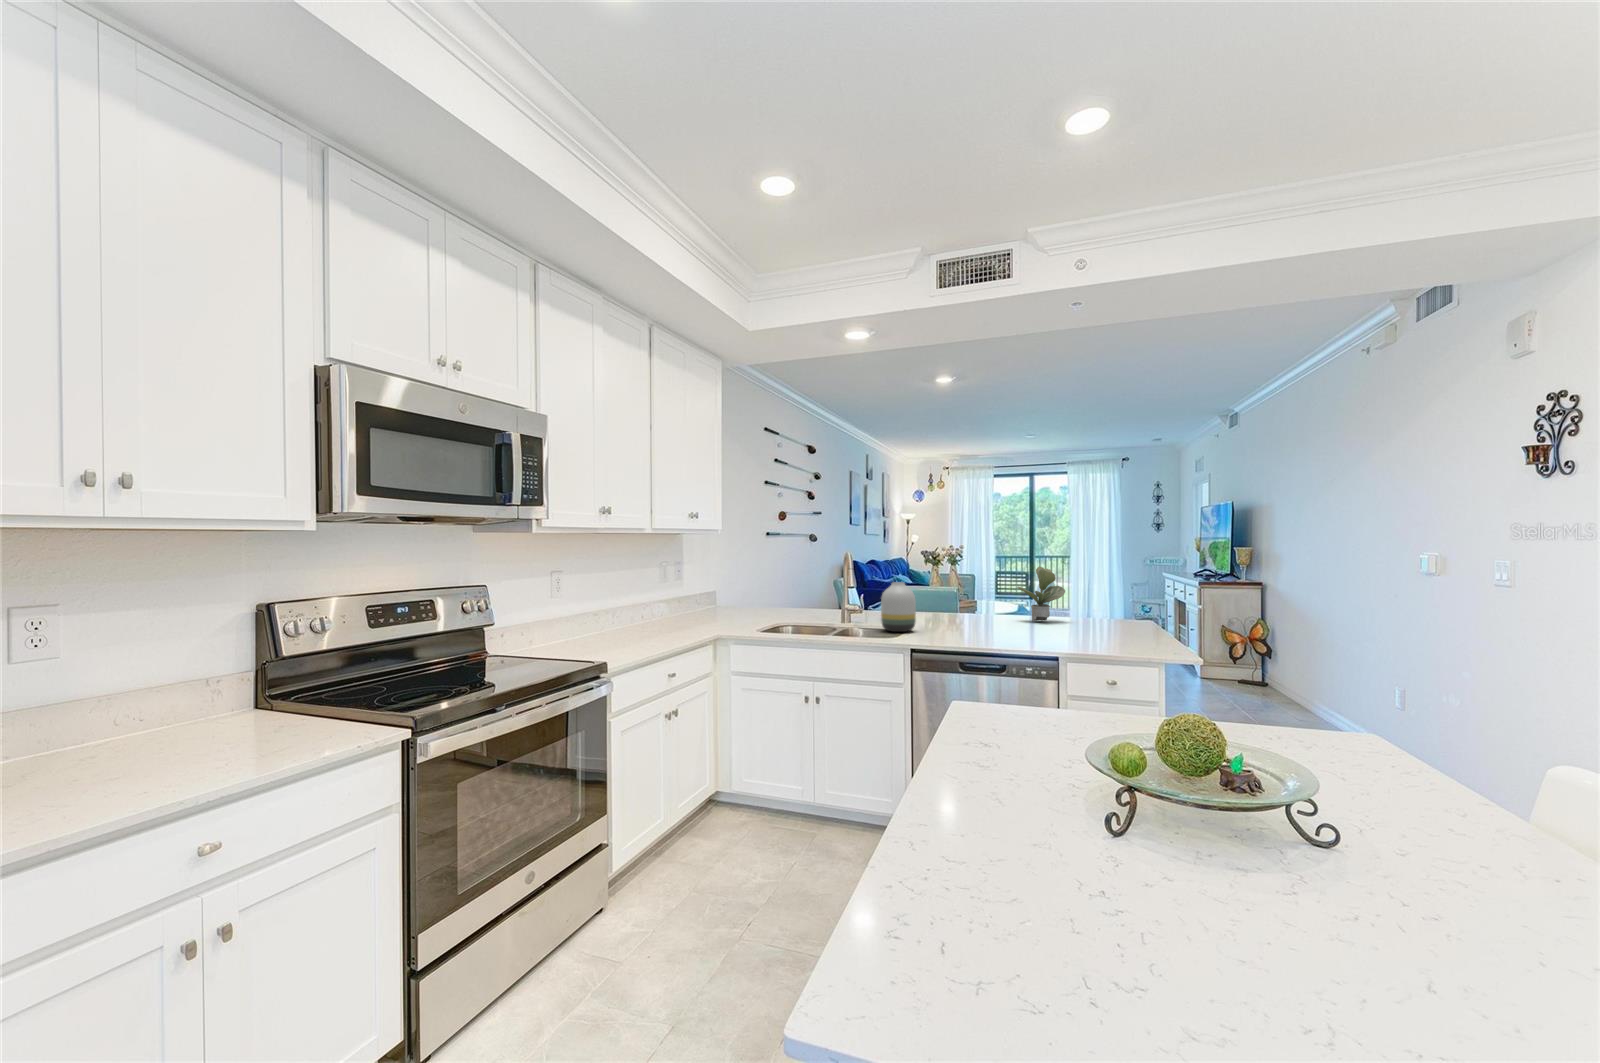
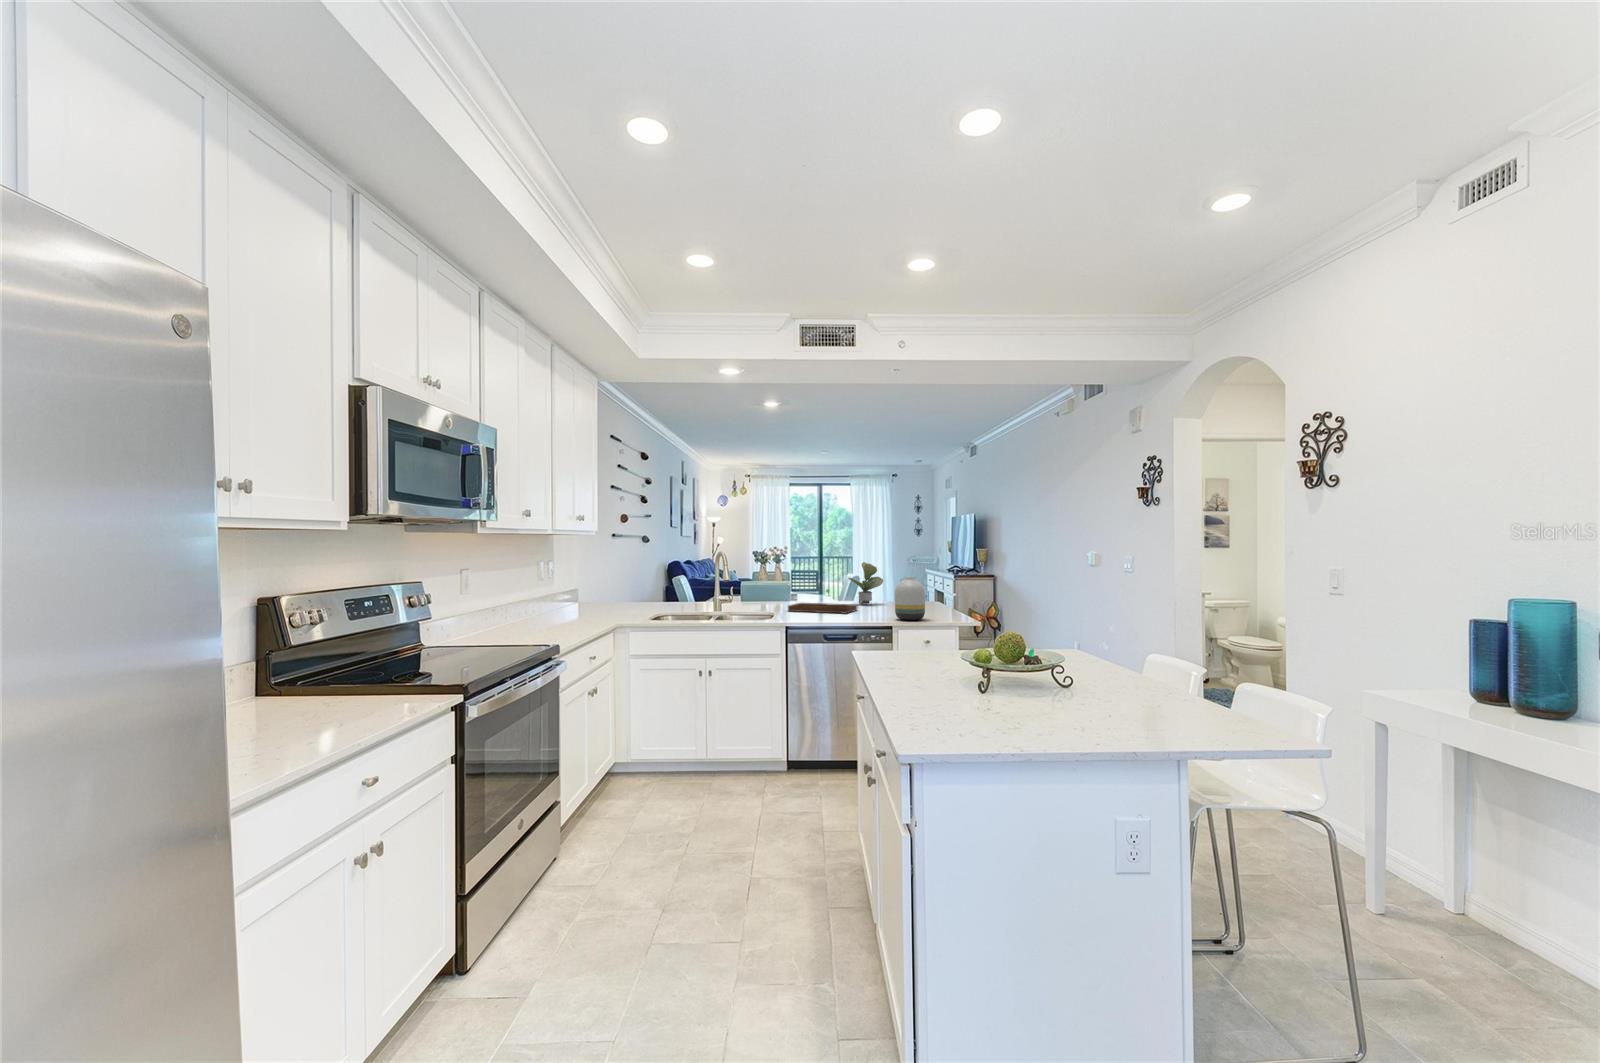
vase: present [881,582,916,632] -> present [895,577,925,620]
tray: none [930,601,1022,634] -> present [788,589,857,614]

